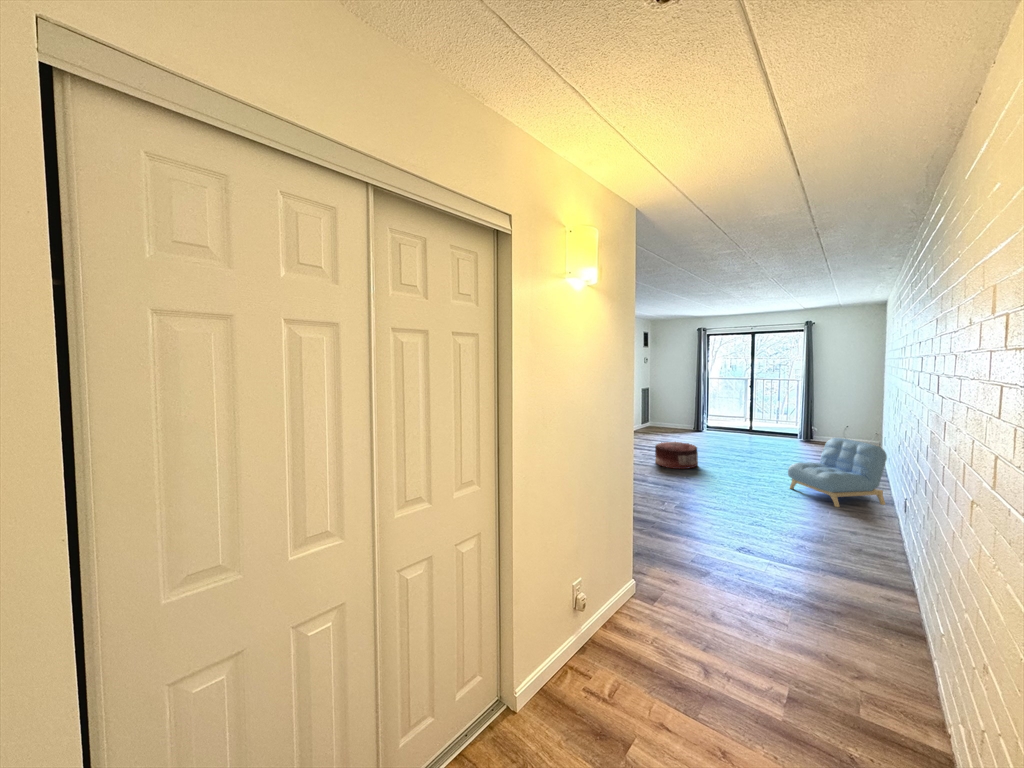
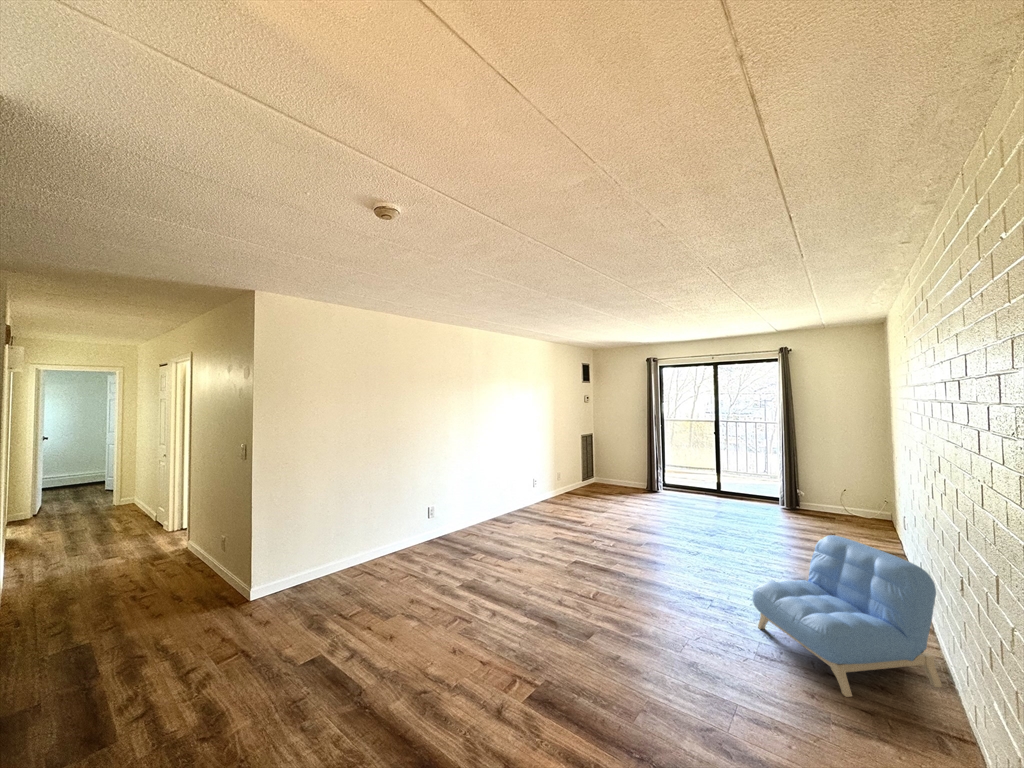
pouf: present [655,442,698,469] -> none [560,521,622,571]

